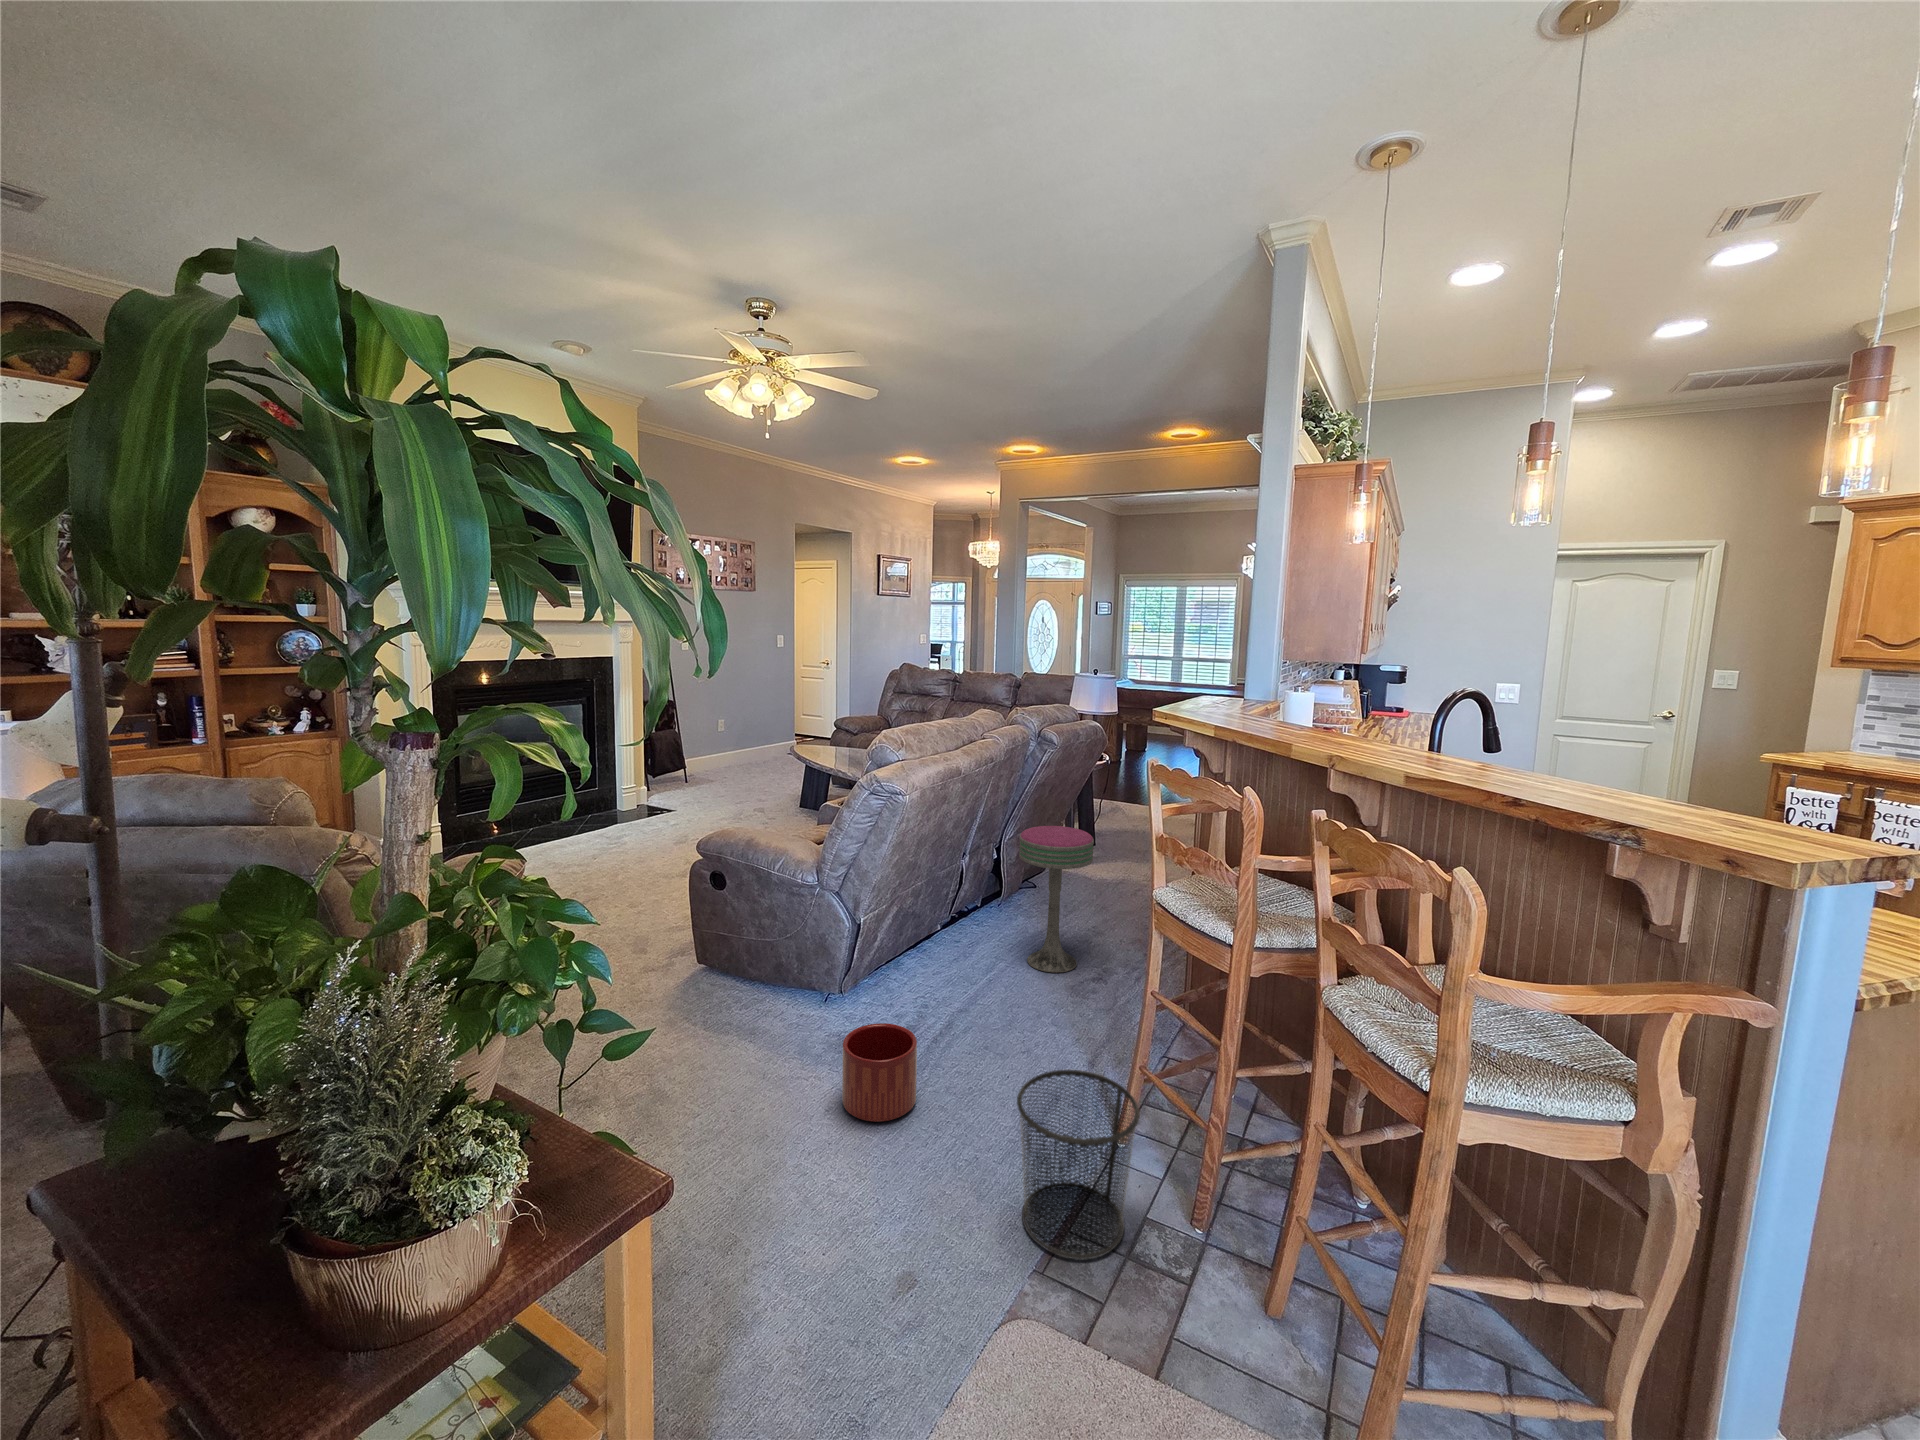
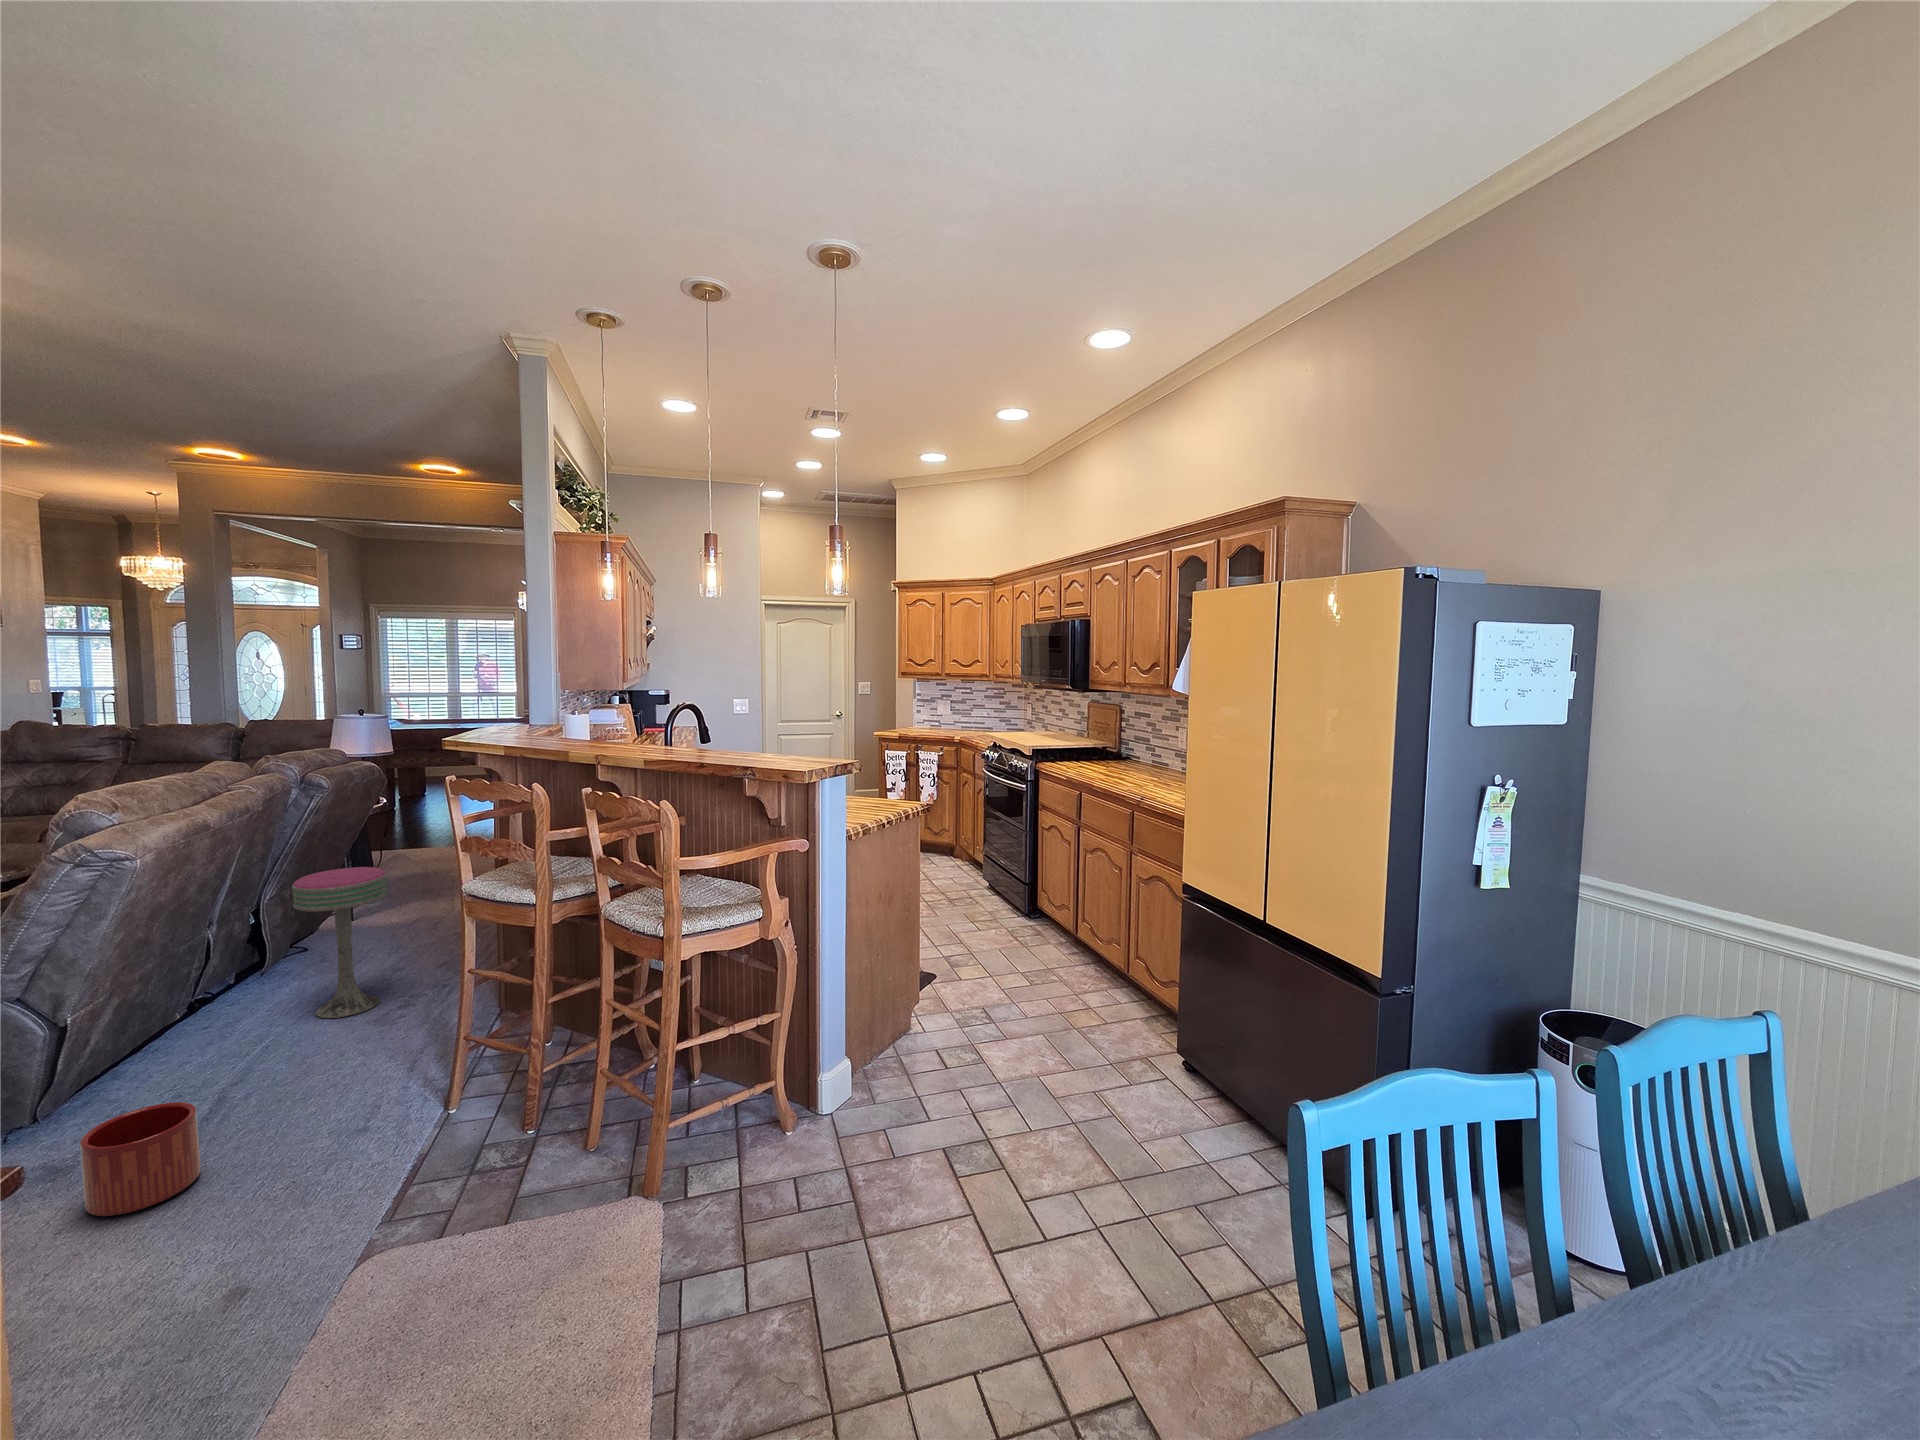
trash can: present [1017,1070,1140,1259] -> none [345,1046,471,1204]

